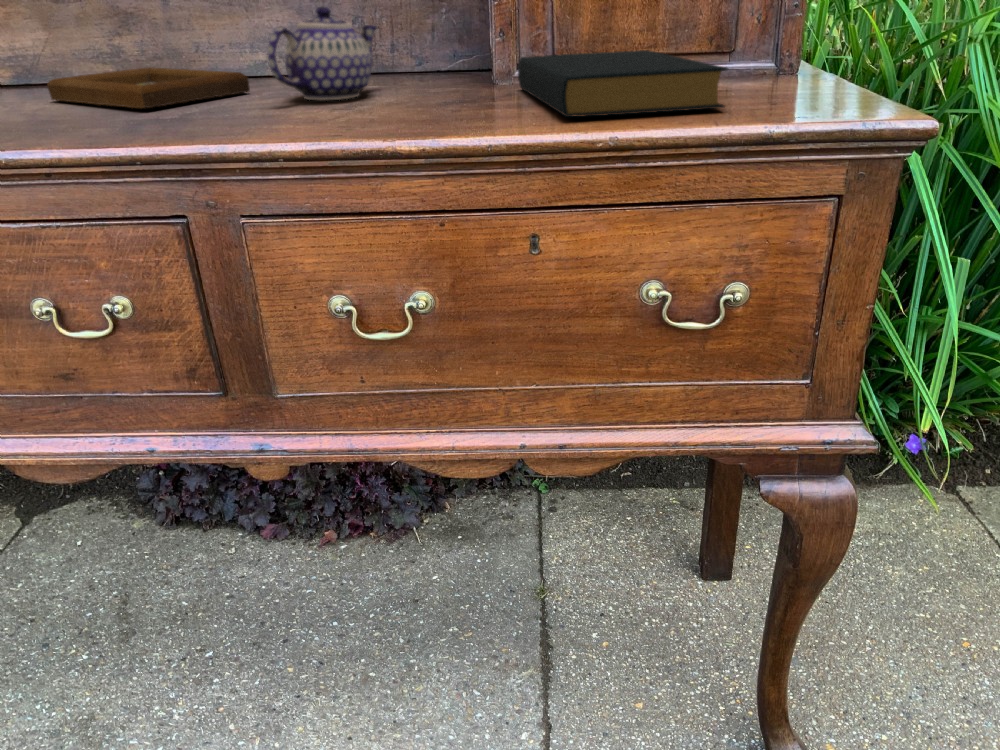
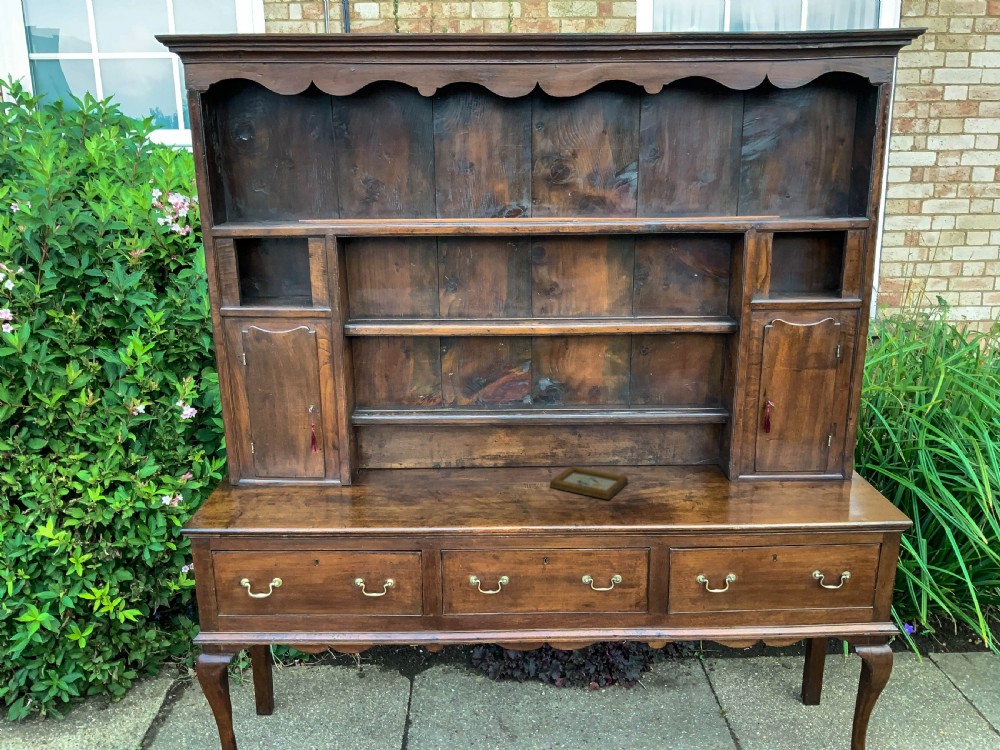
teapot: present [268,7,376,100] -> none [654,460,687,494]
hardback book: present [518,50,728,117] -> none [740,470,834,515]

